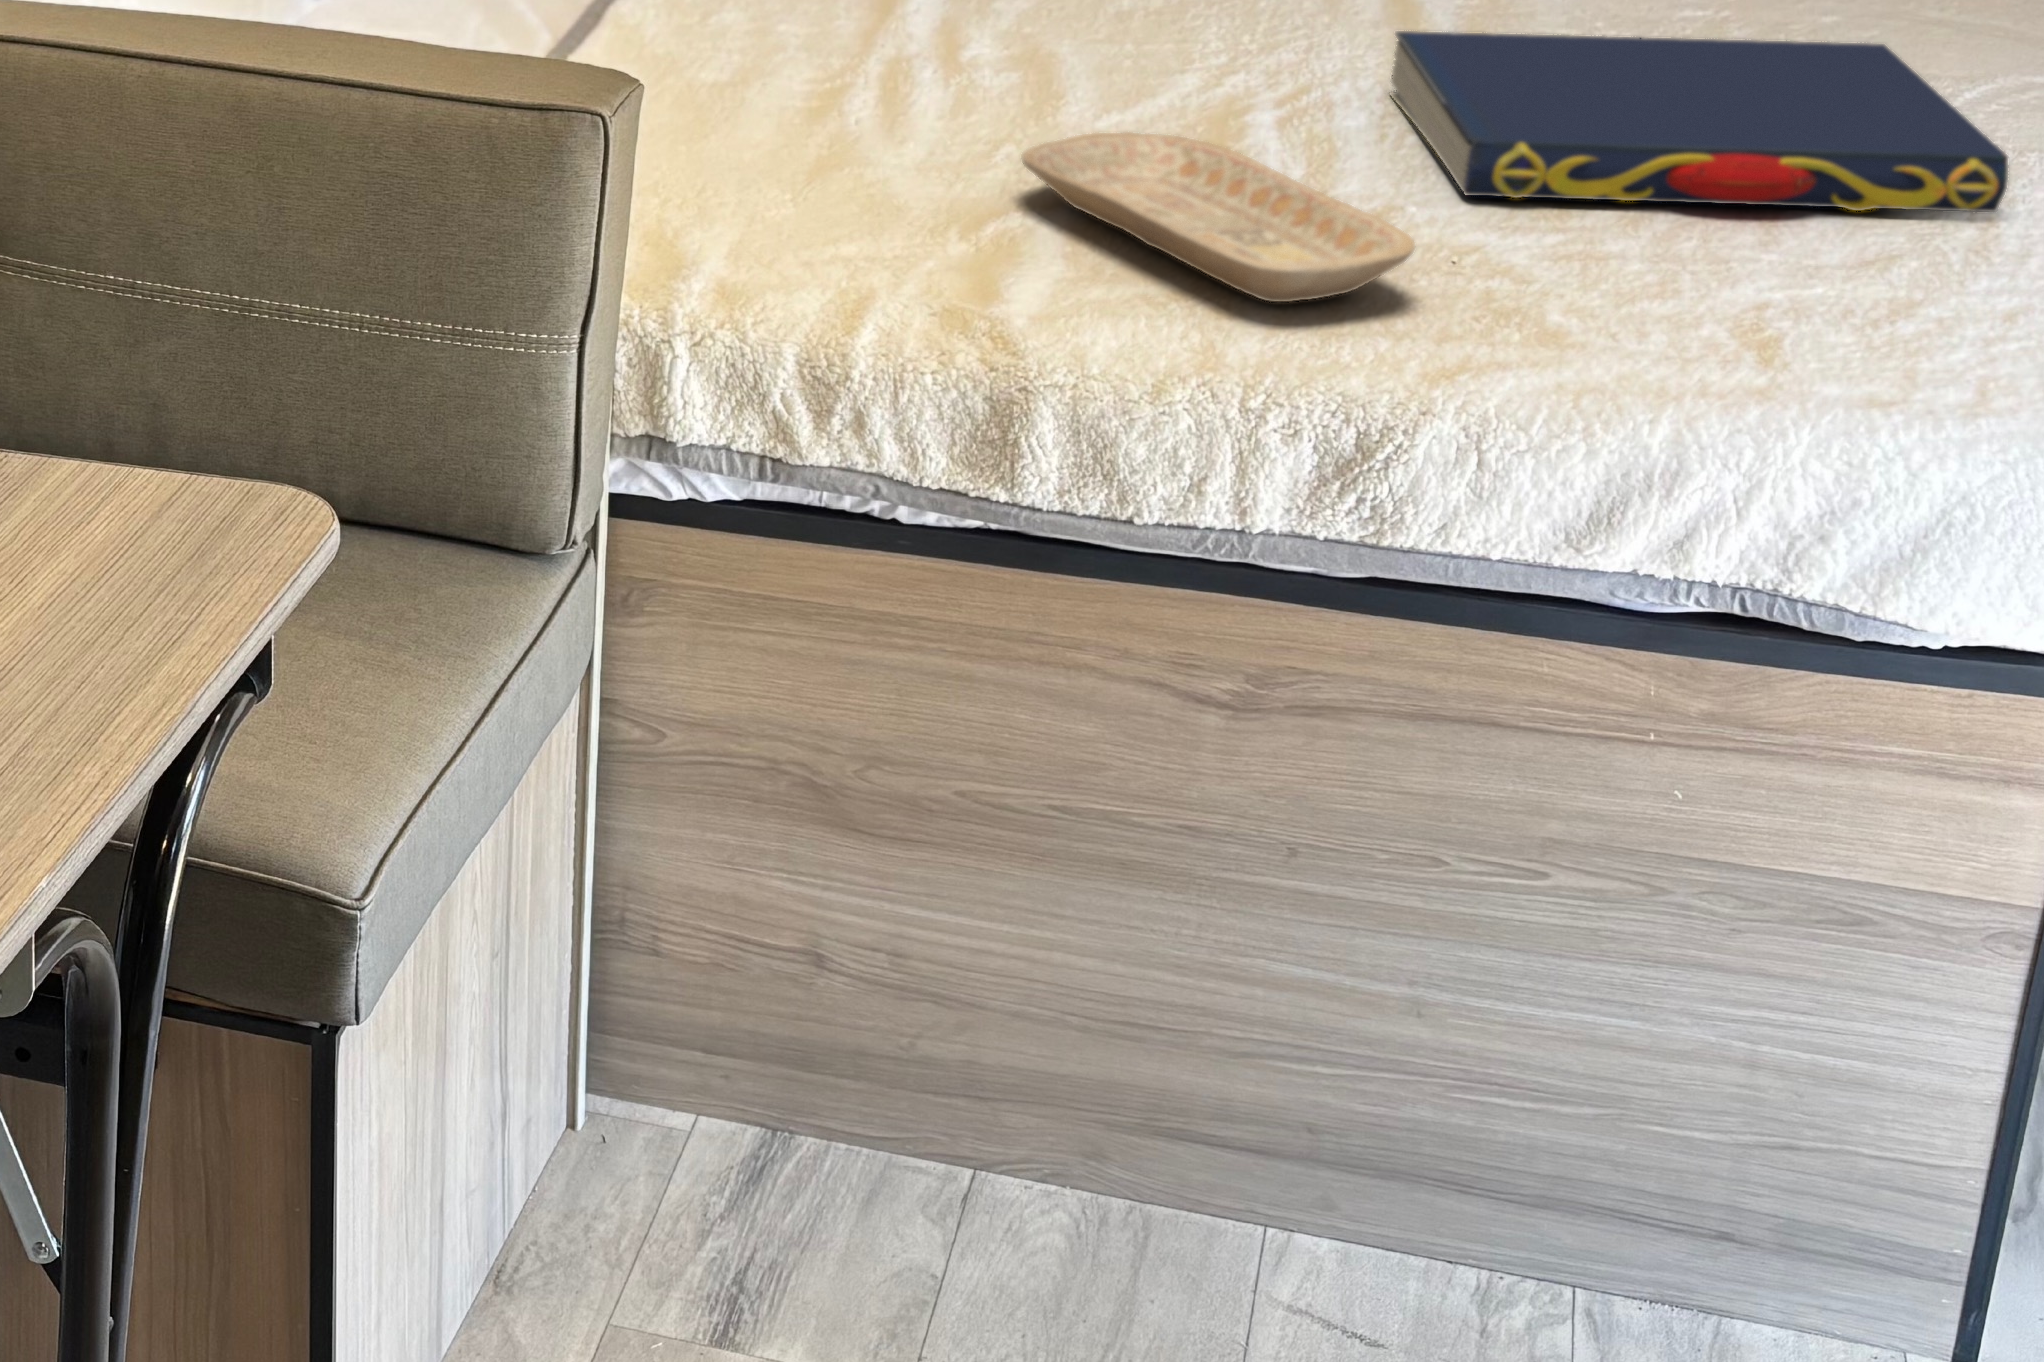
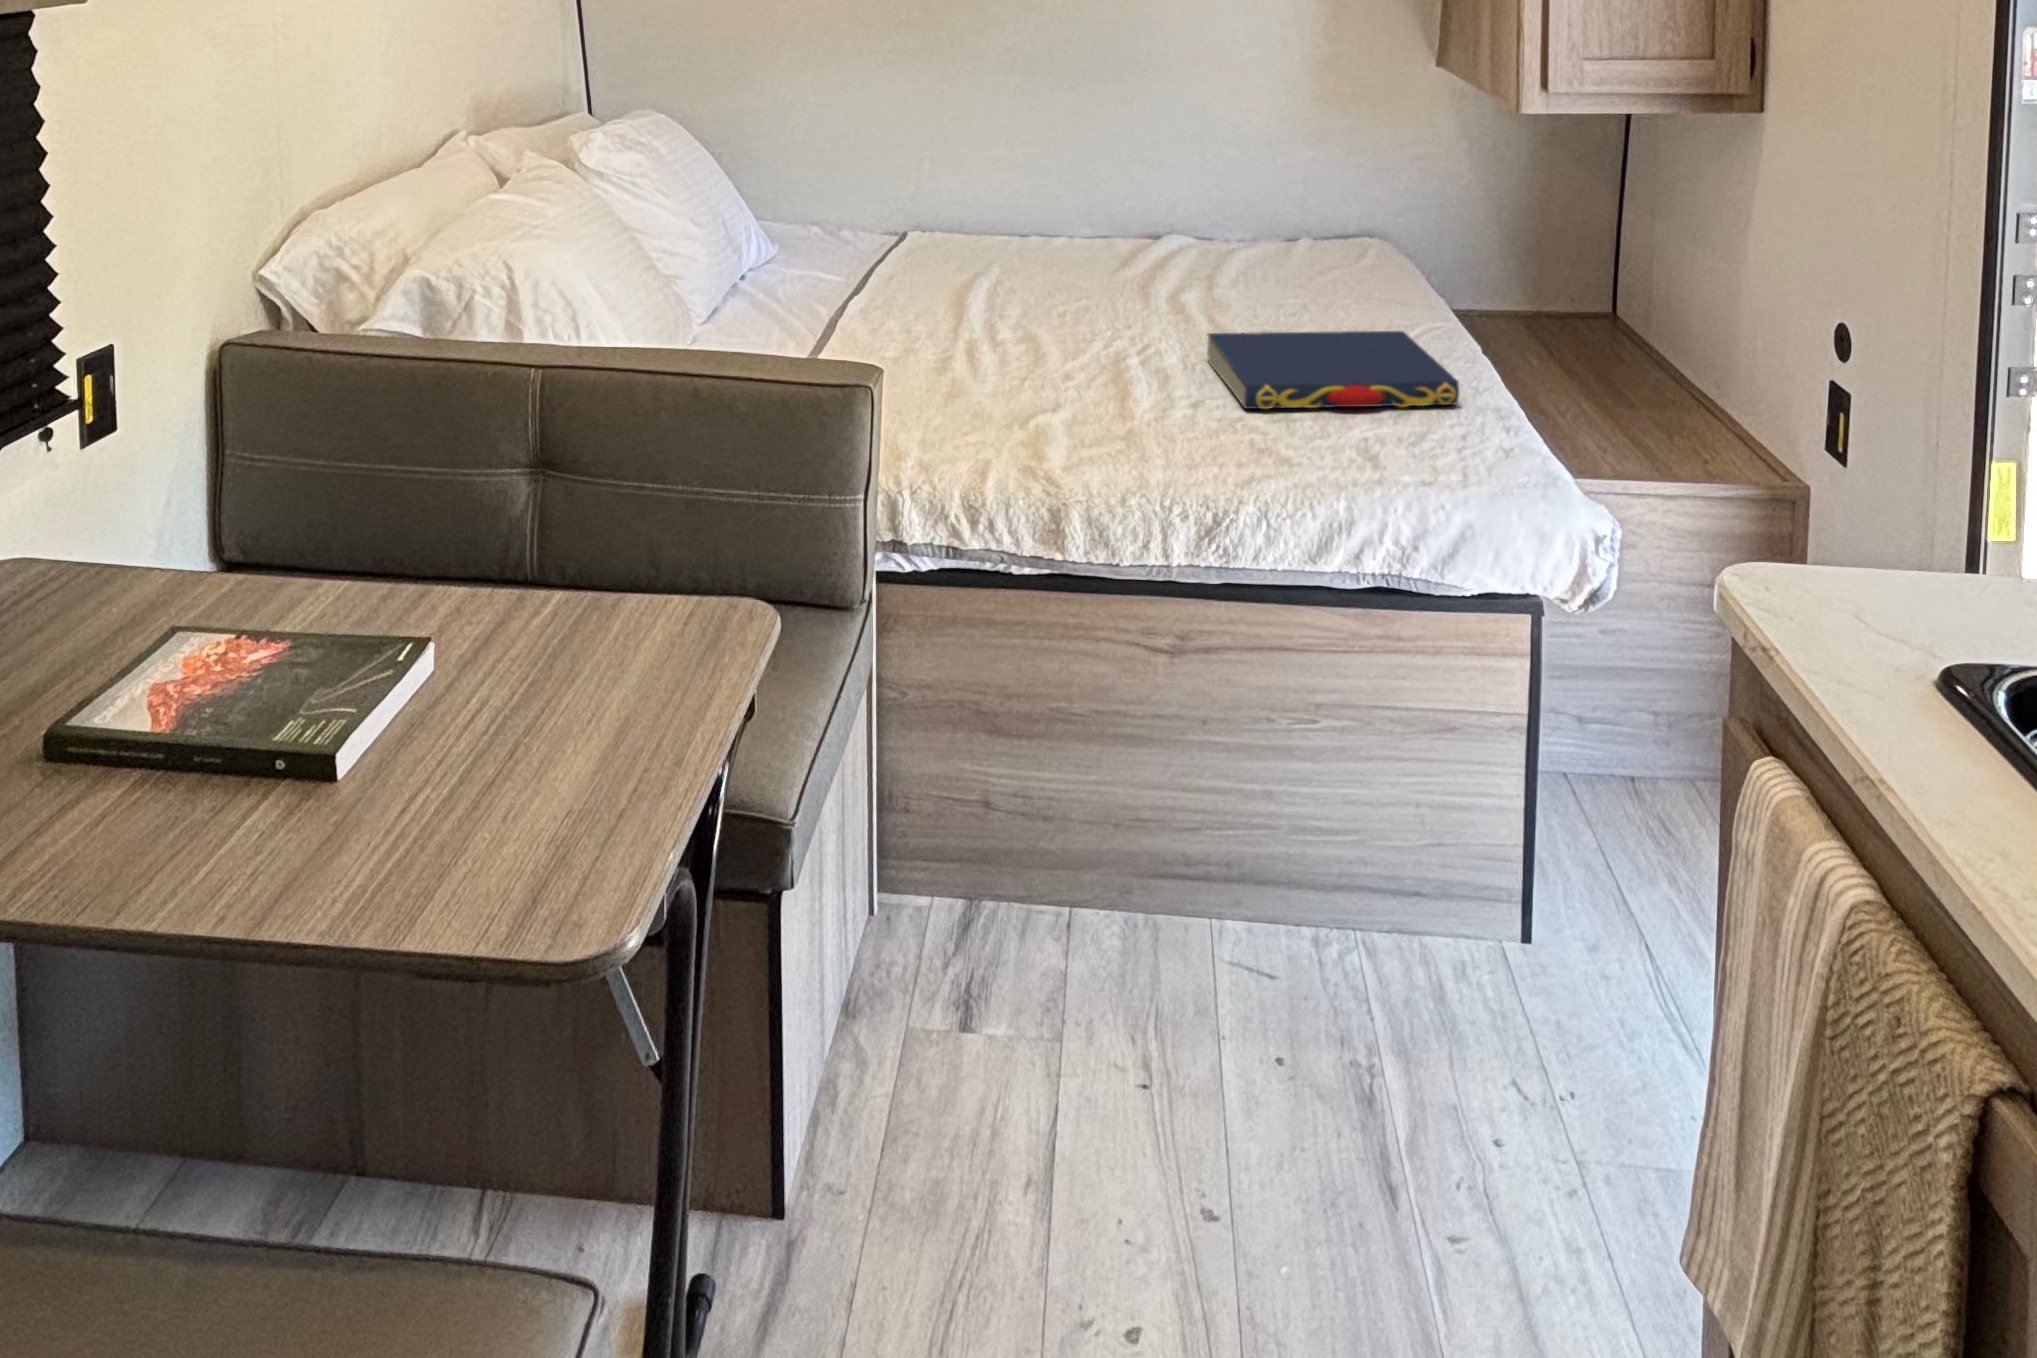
tray: present [1022,132,1415,302] -> none [1056,388,1230,467]

